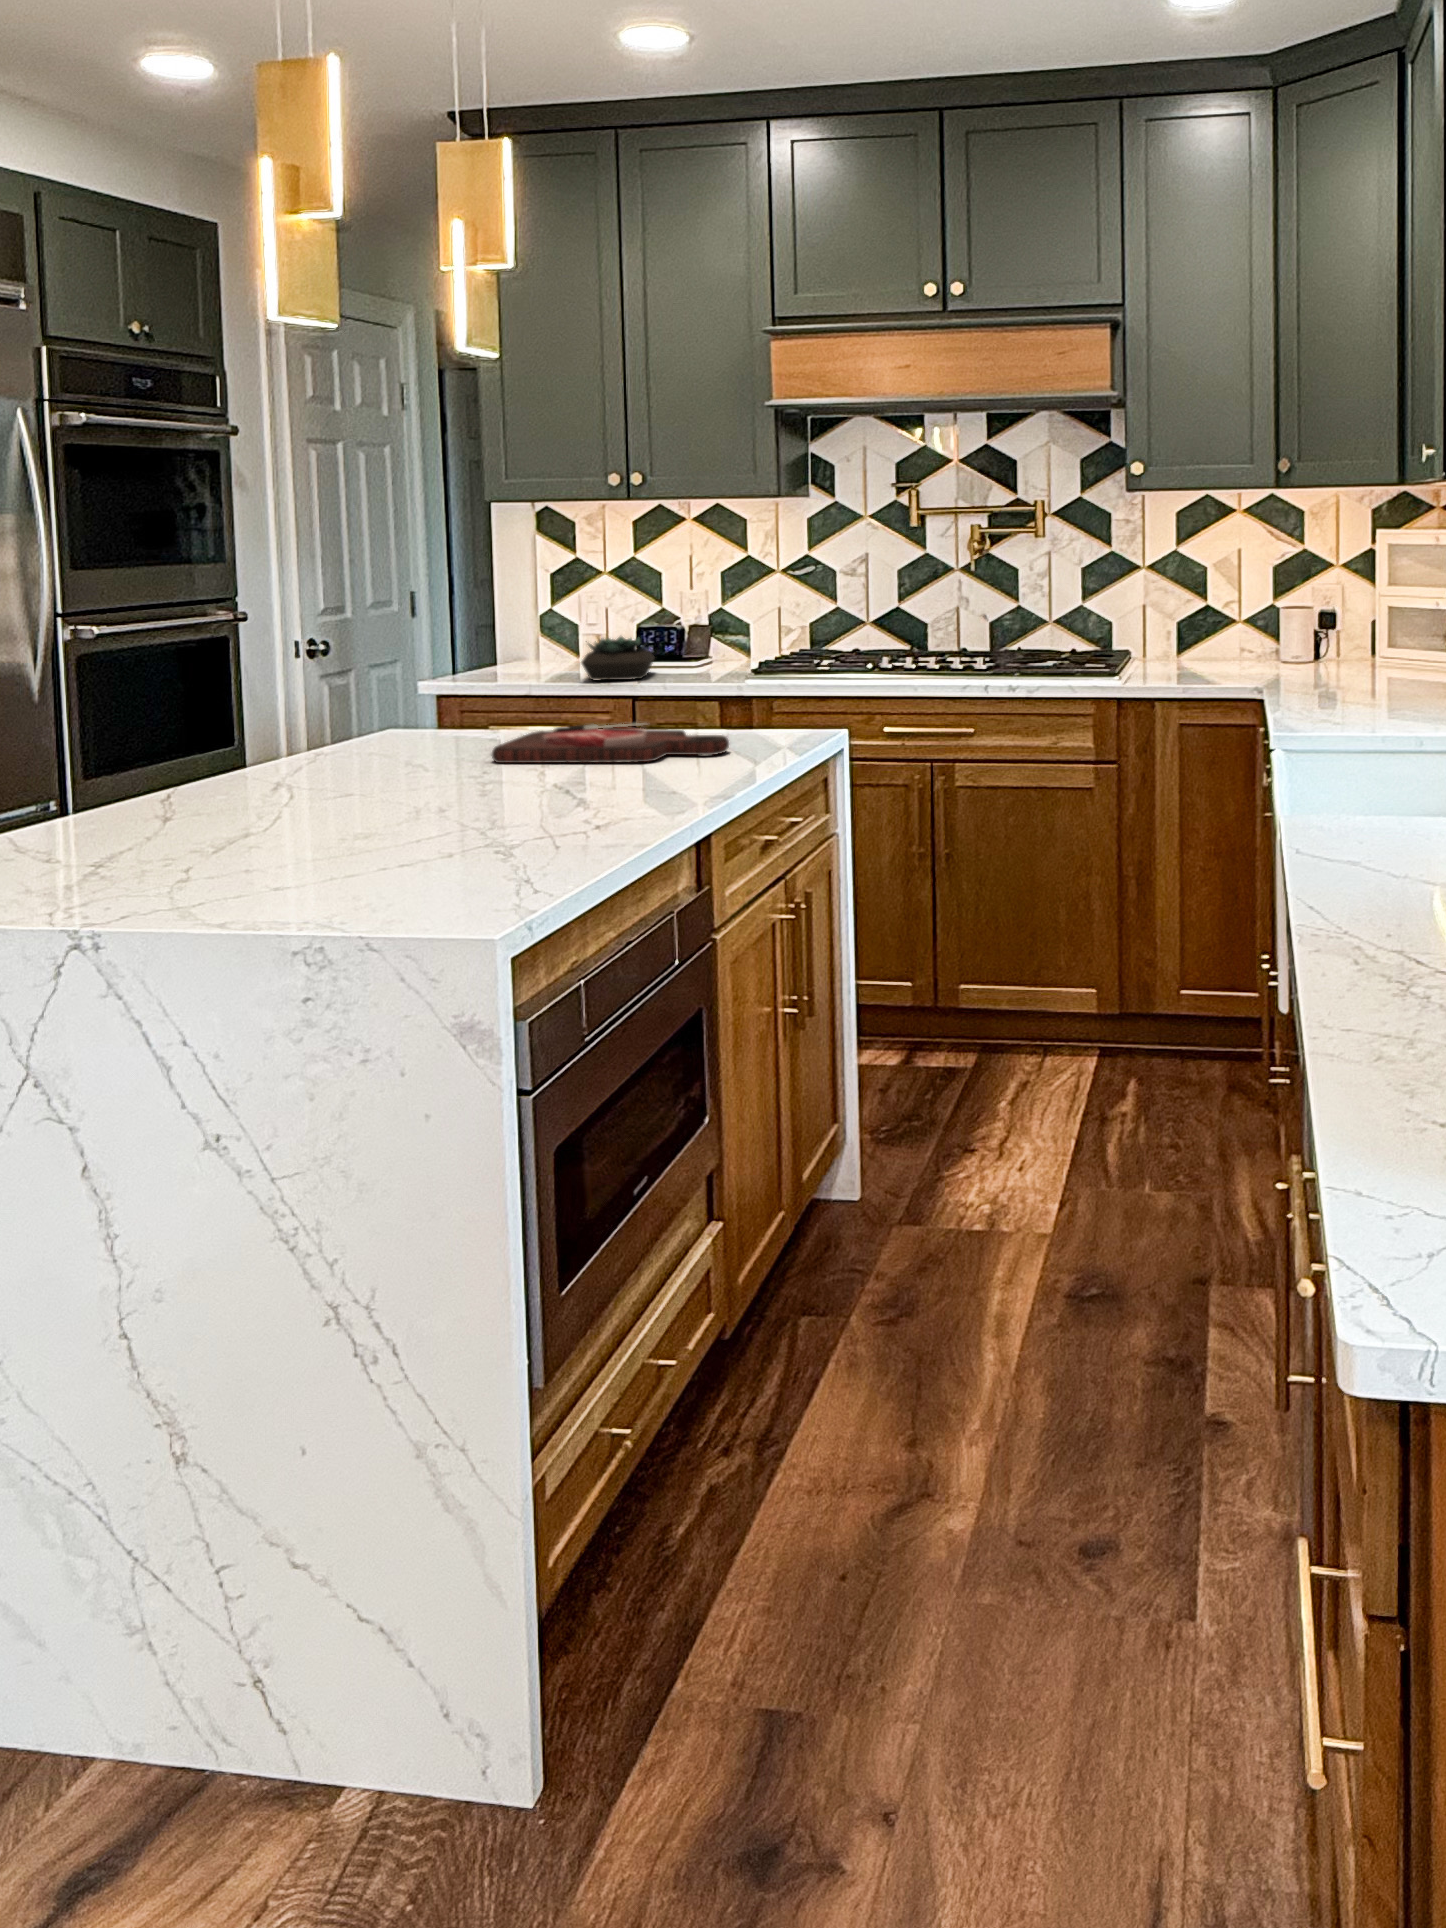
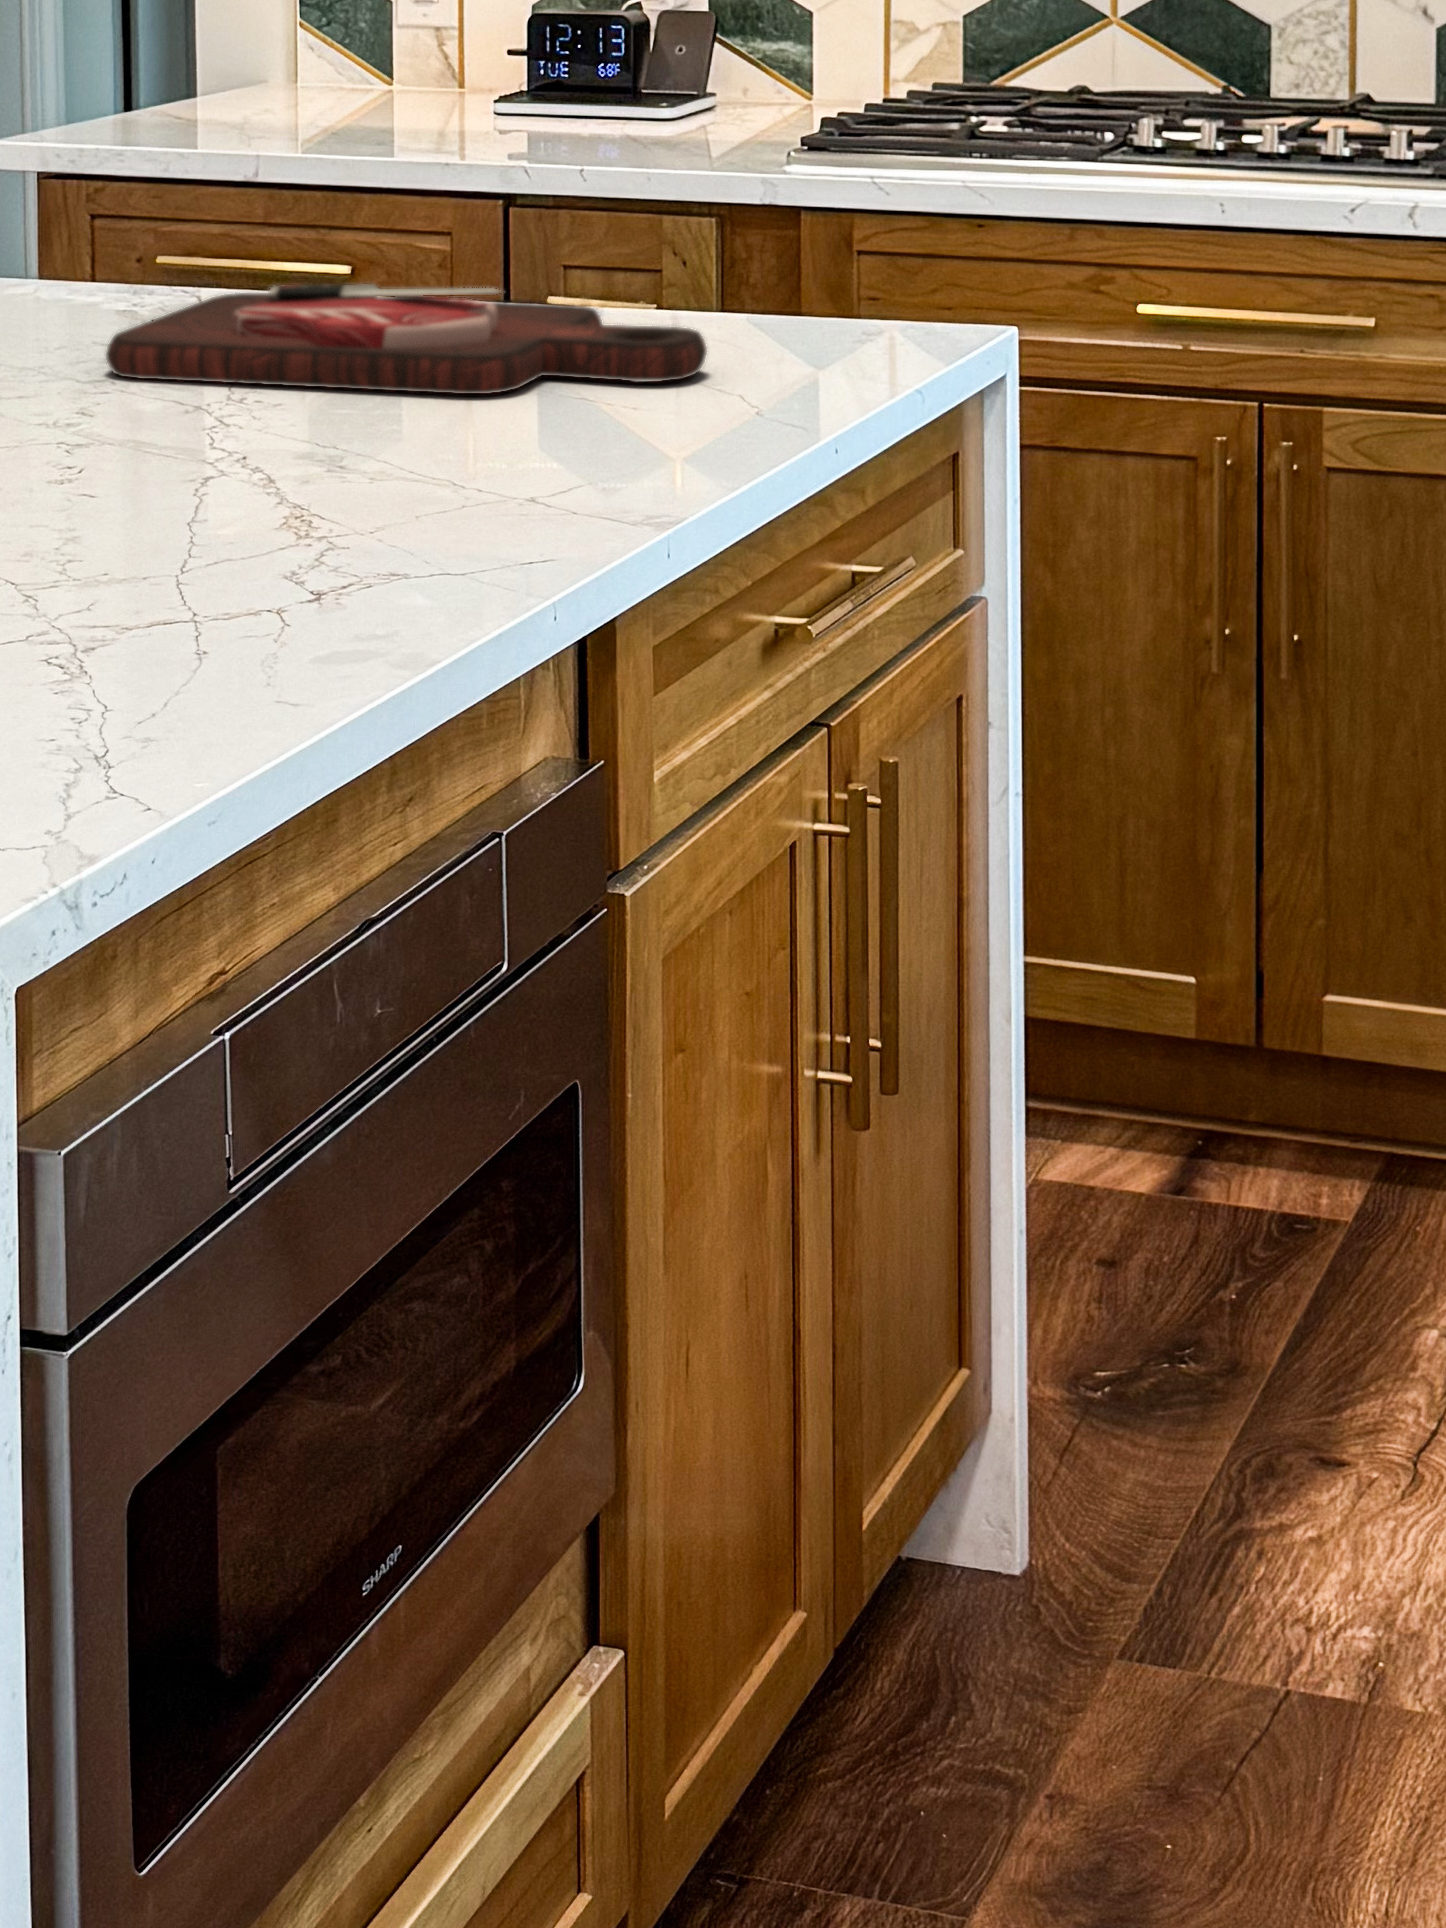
succulent plant: present [581,637,654,680] -> none [387,32,573,146]

